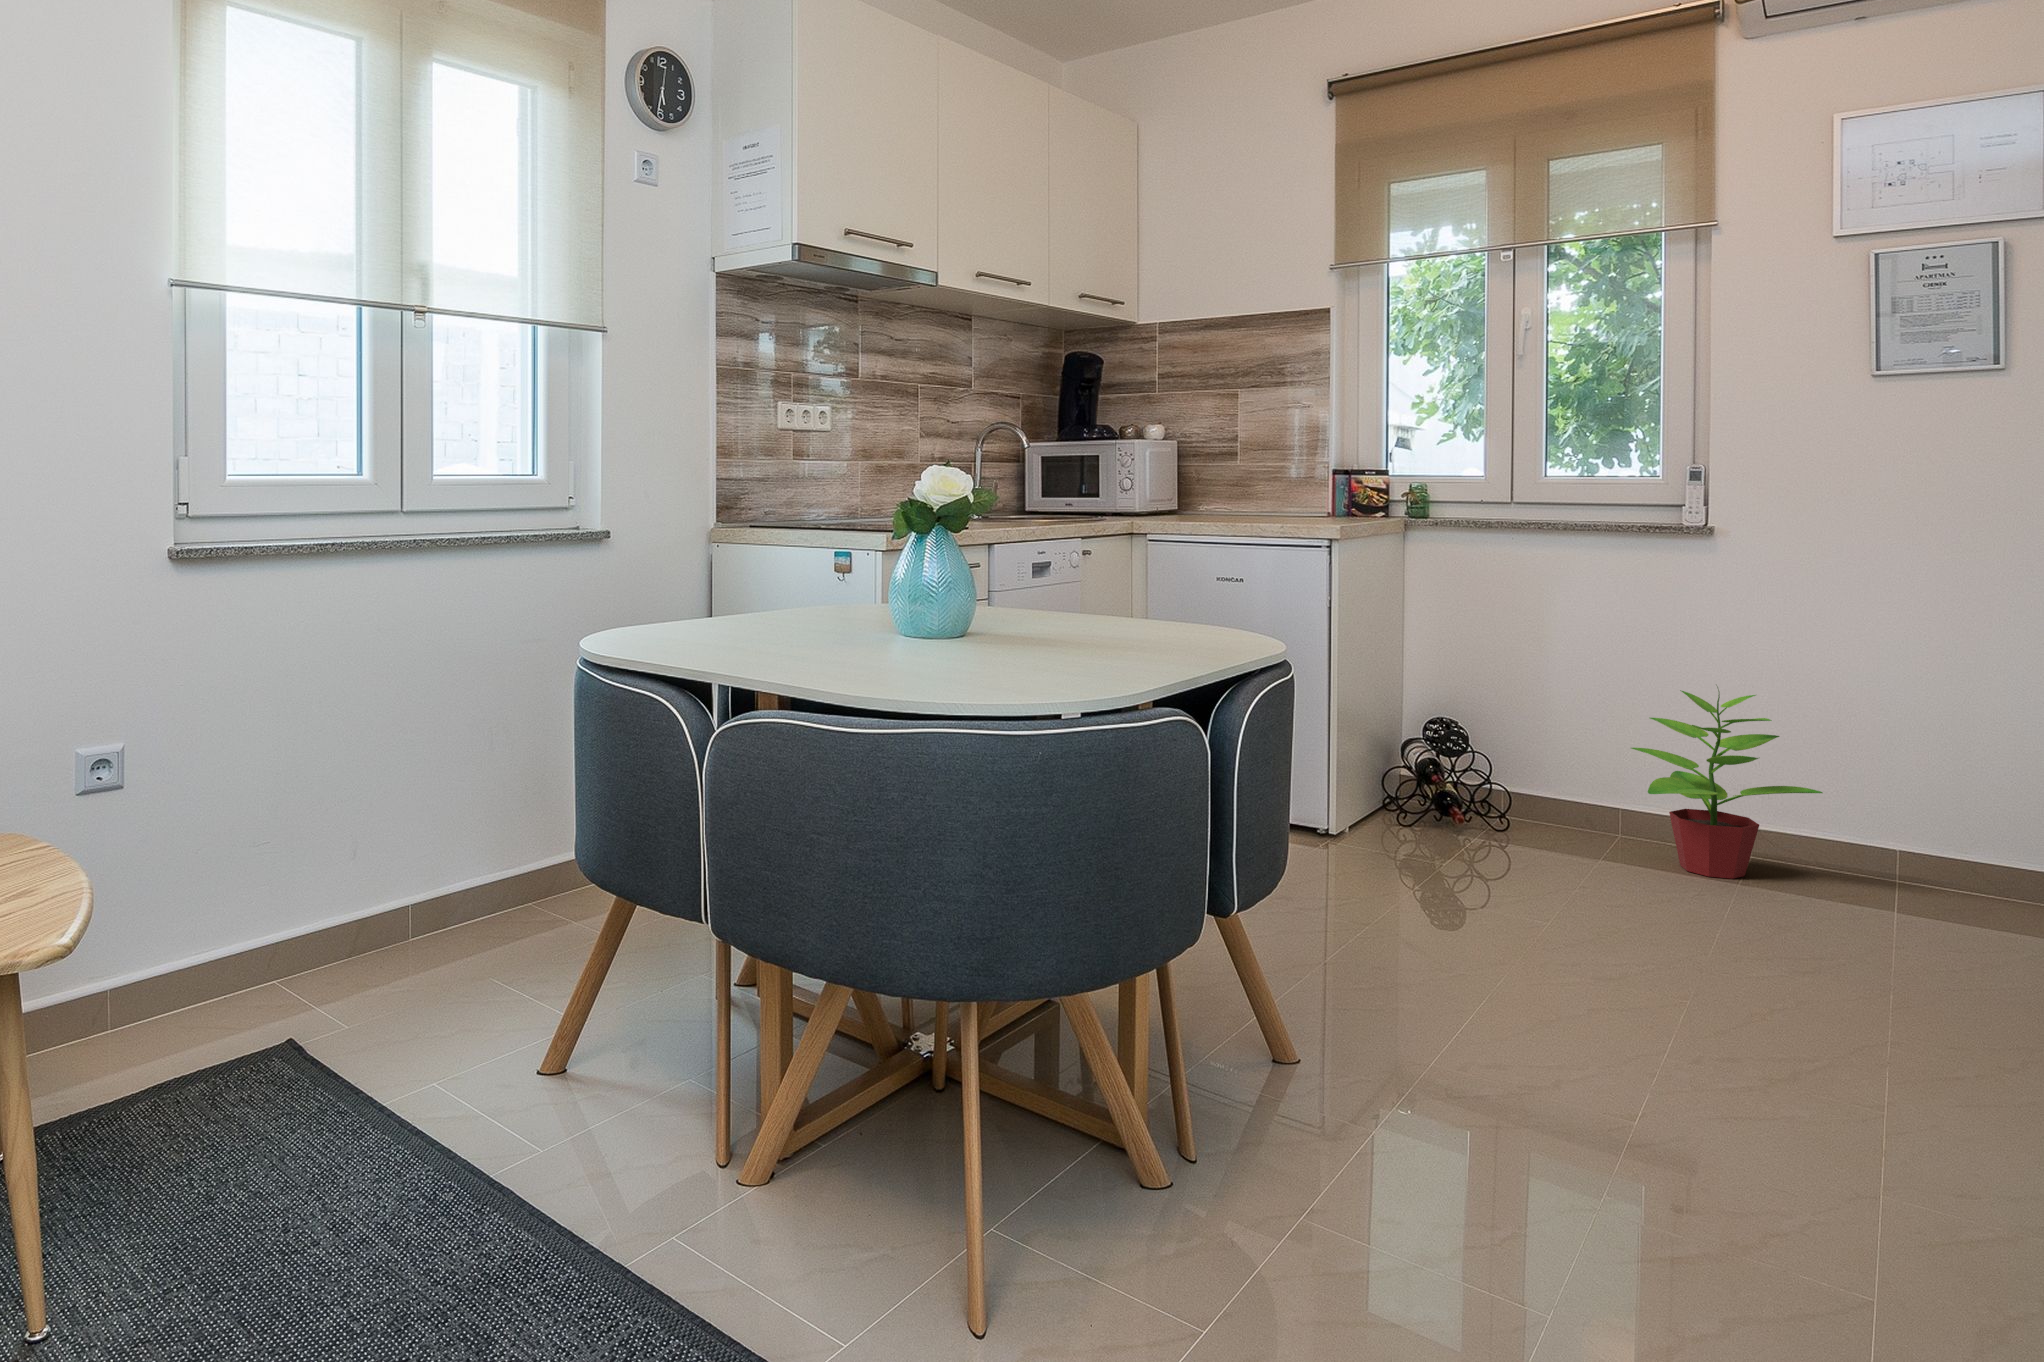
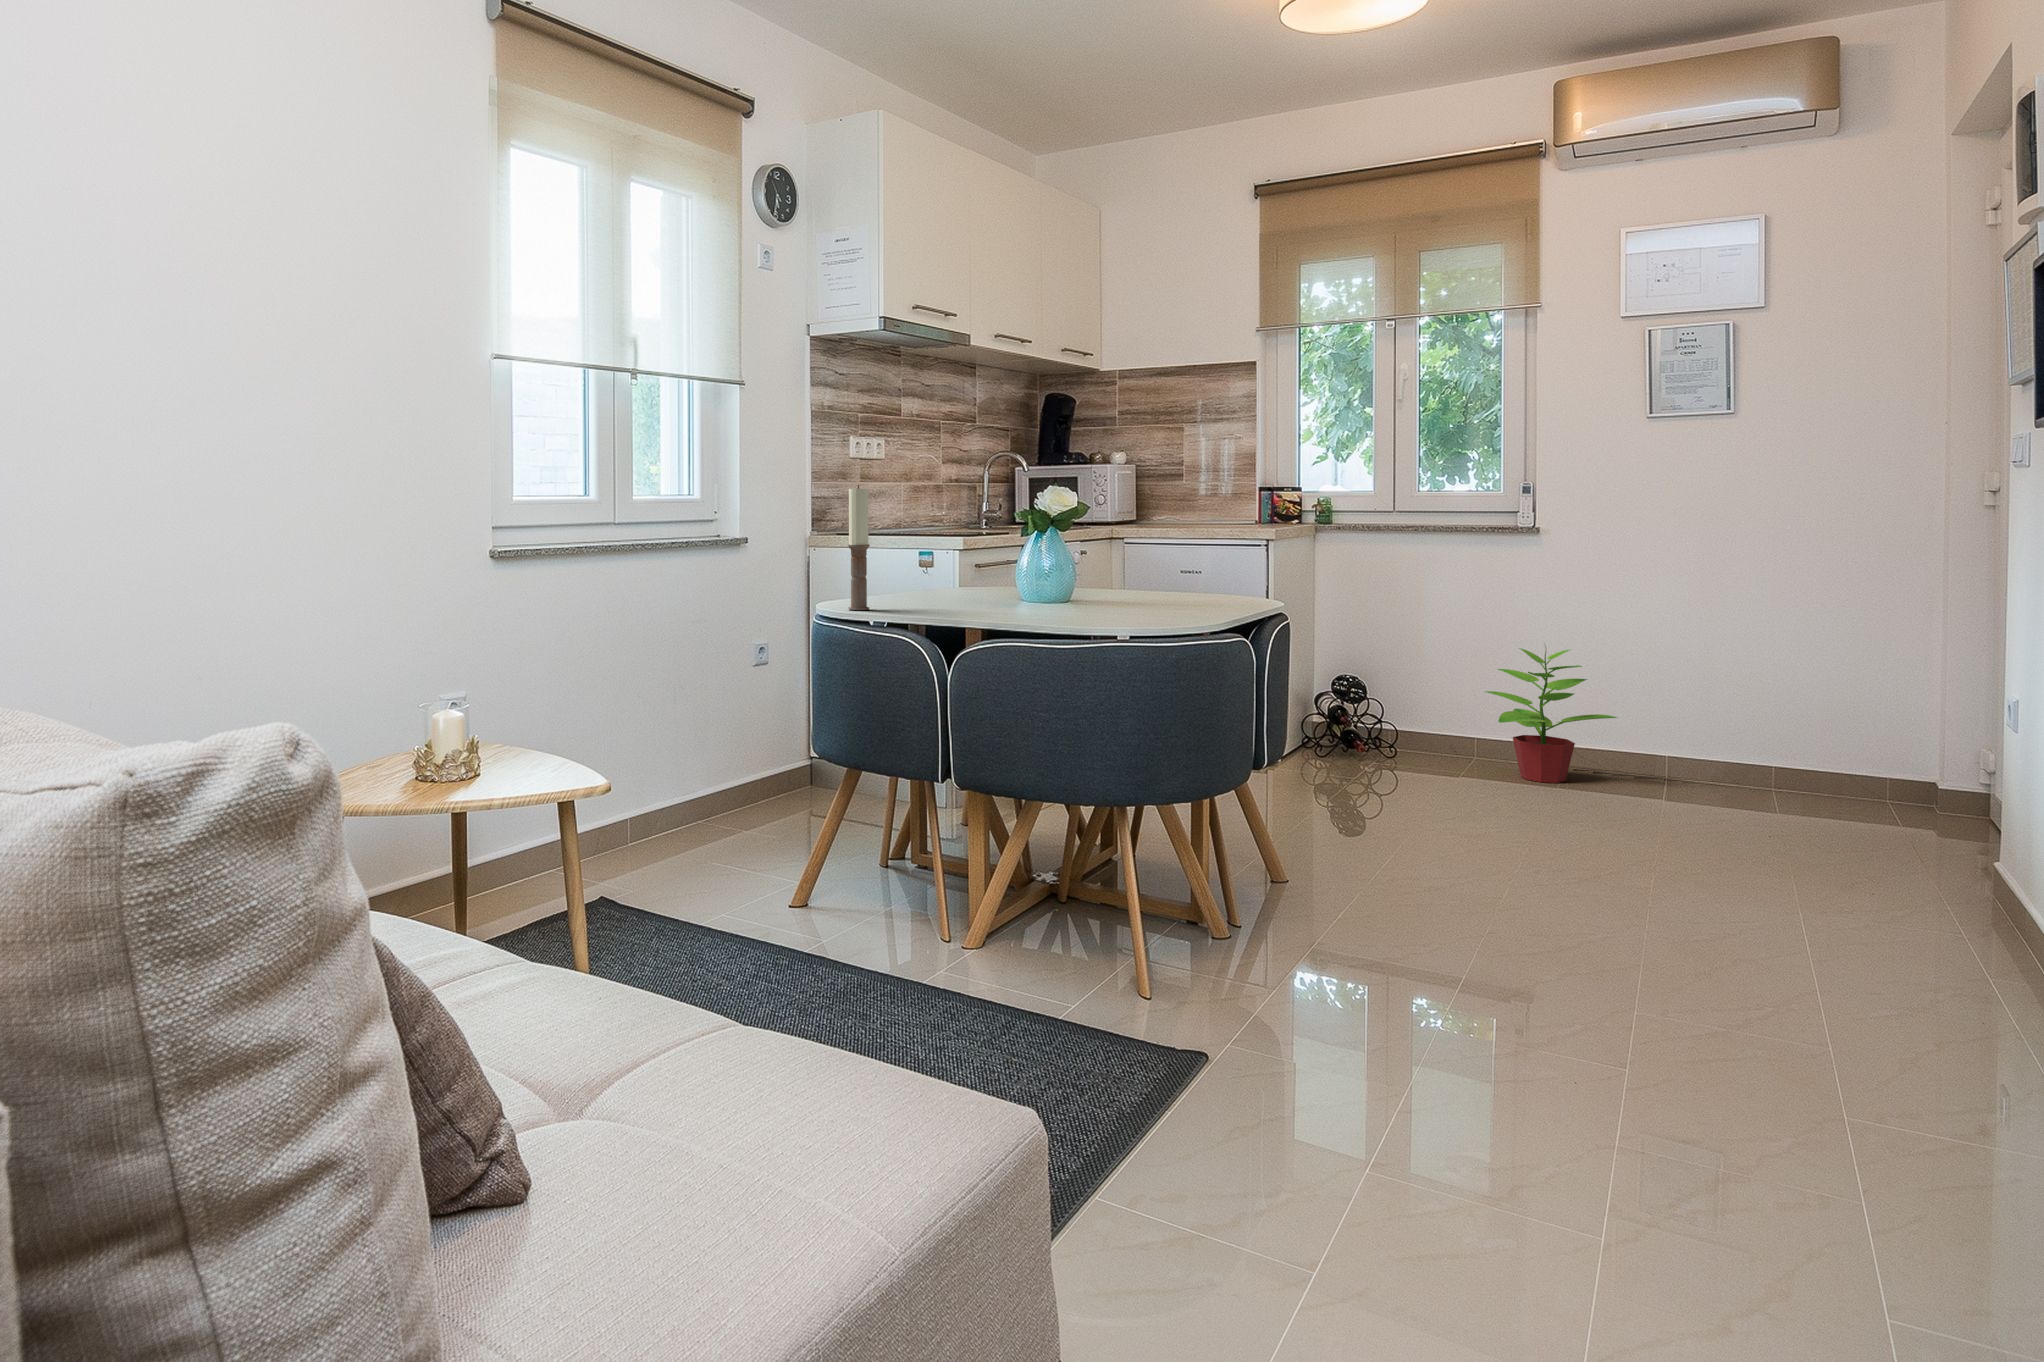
candle: none [624,460,655,643] -> present [848,485,870,610]

